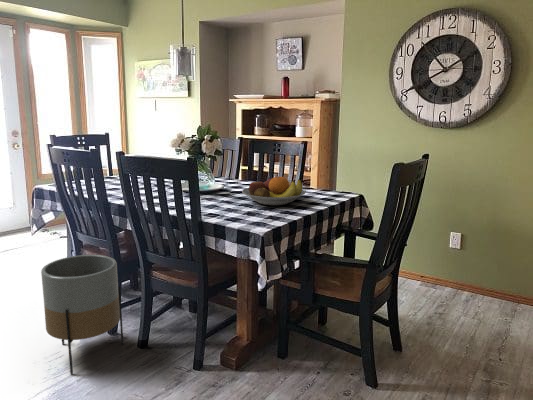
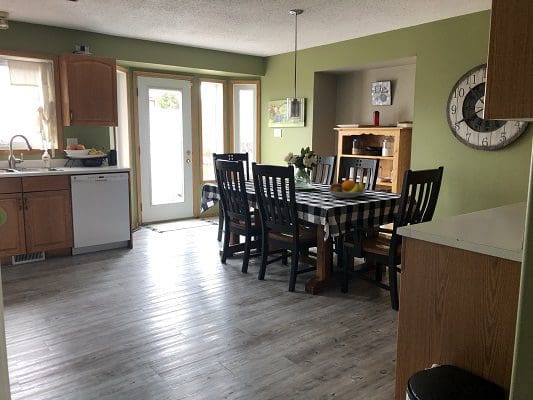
planter: present [41,255,123,375] -> none [209,223,250,286]

